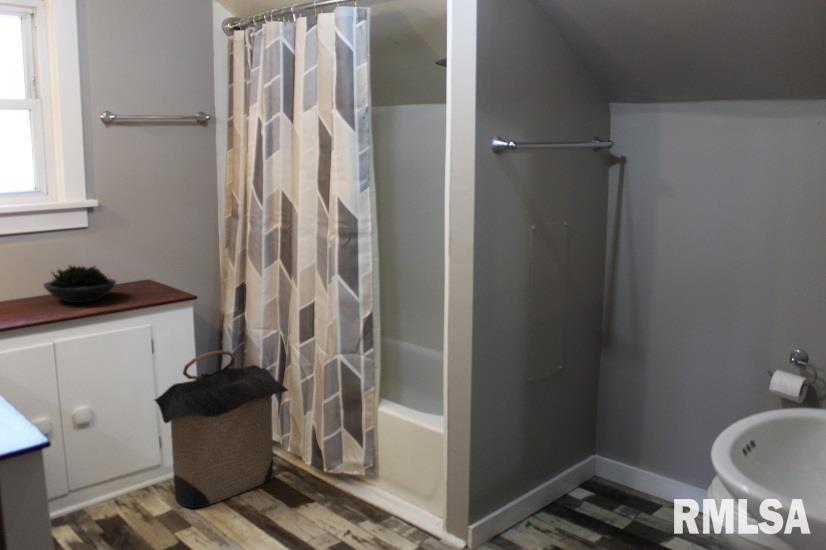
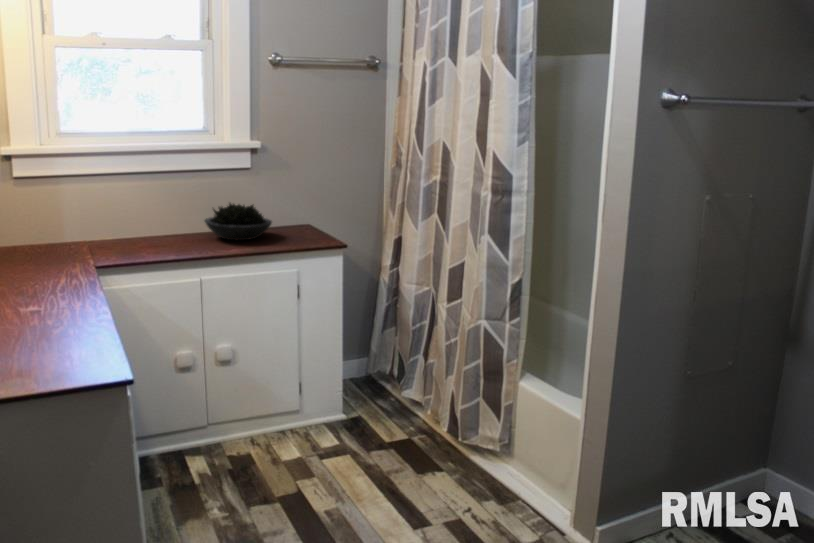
laundry hamper: present [155,350,288,508] -> none [293,302,431,458]

